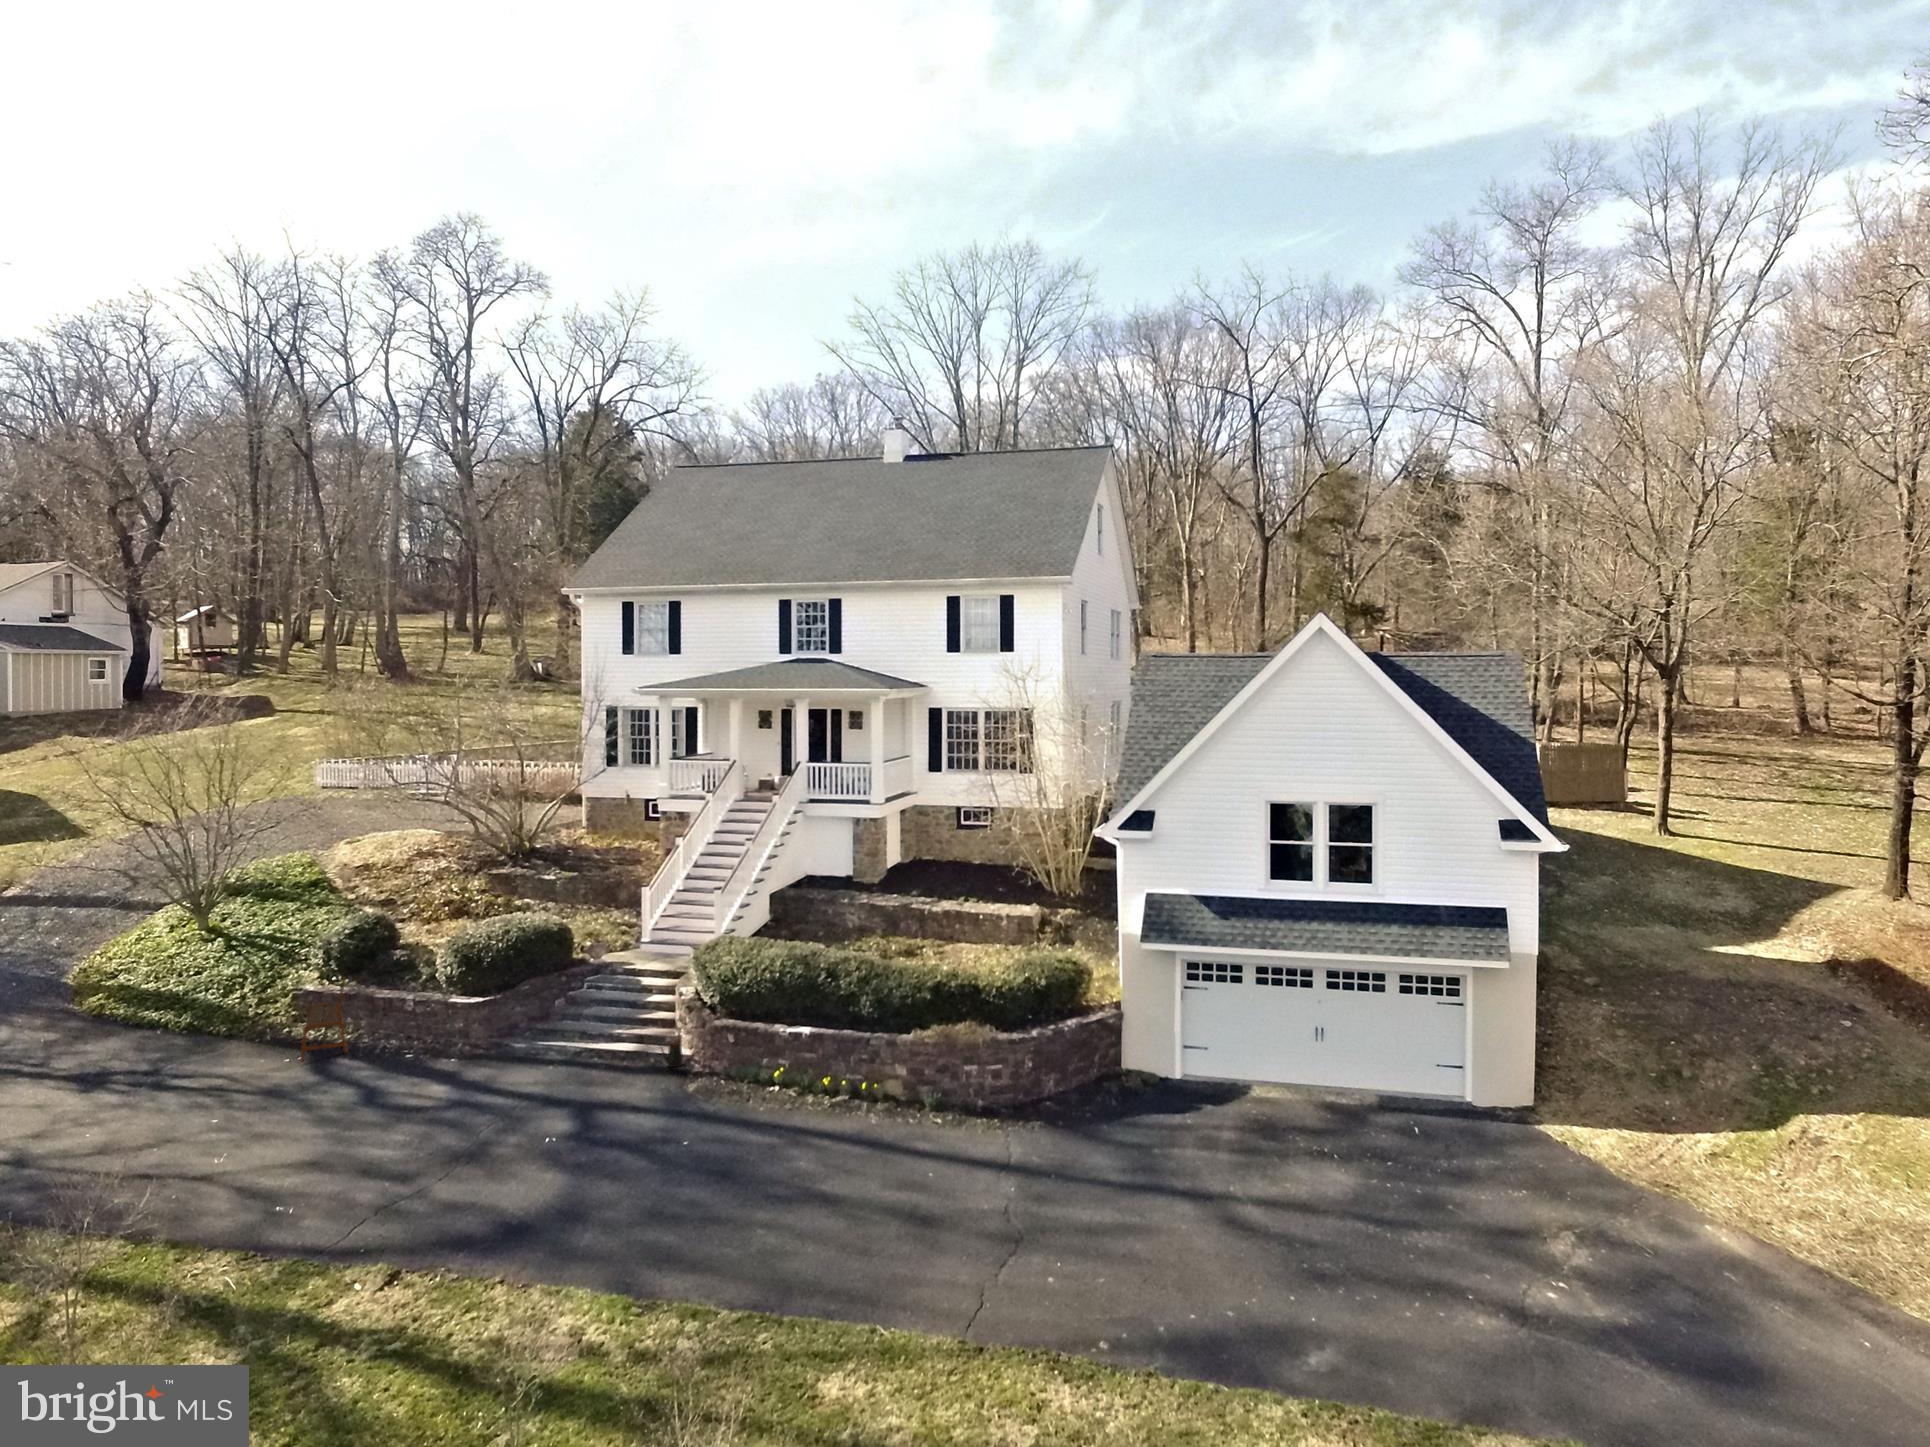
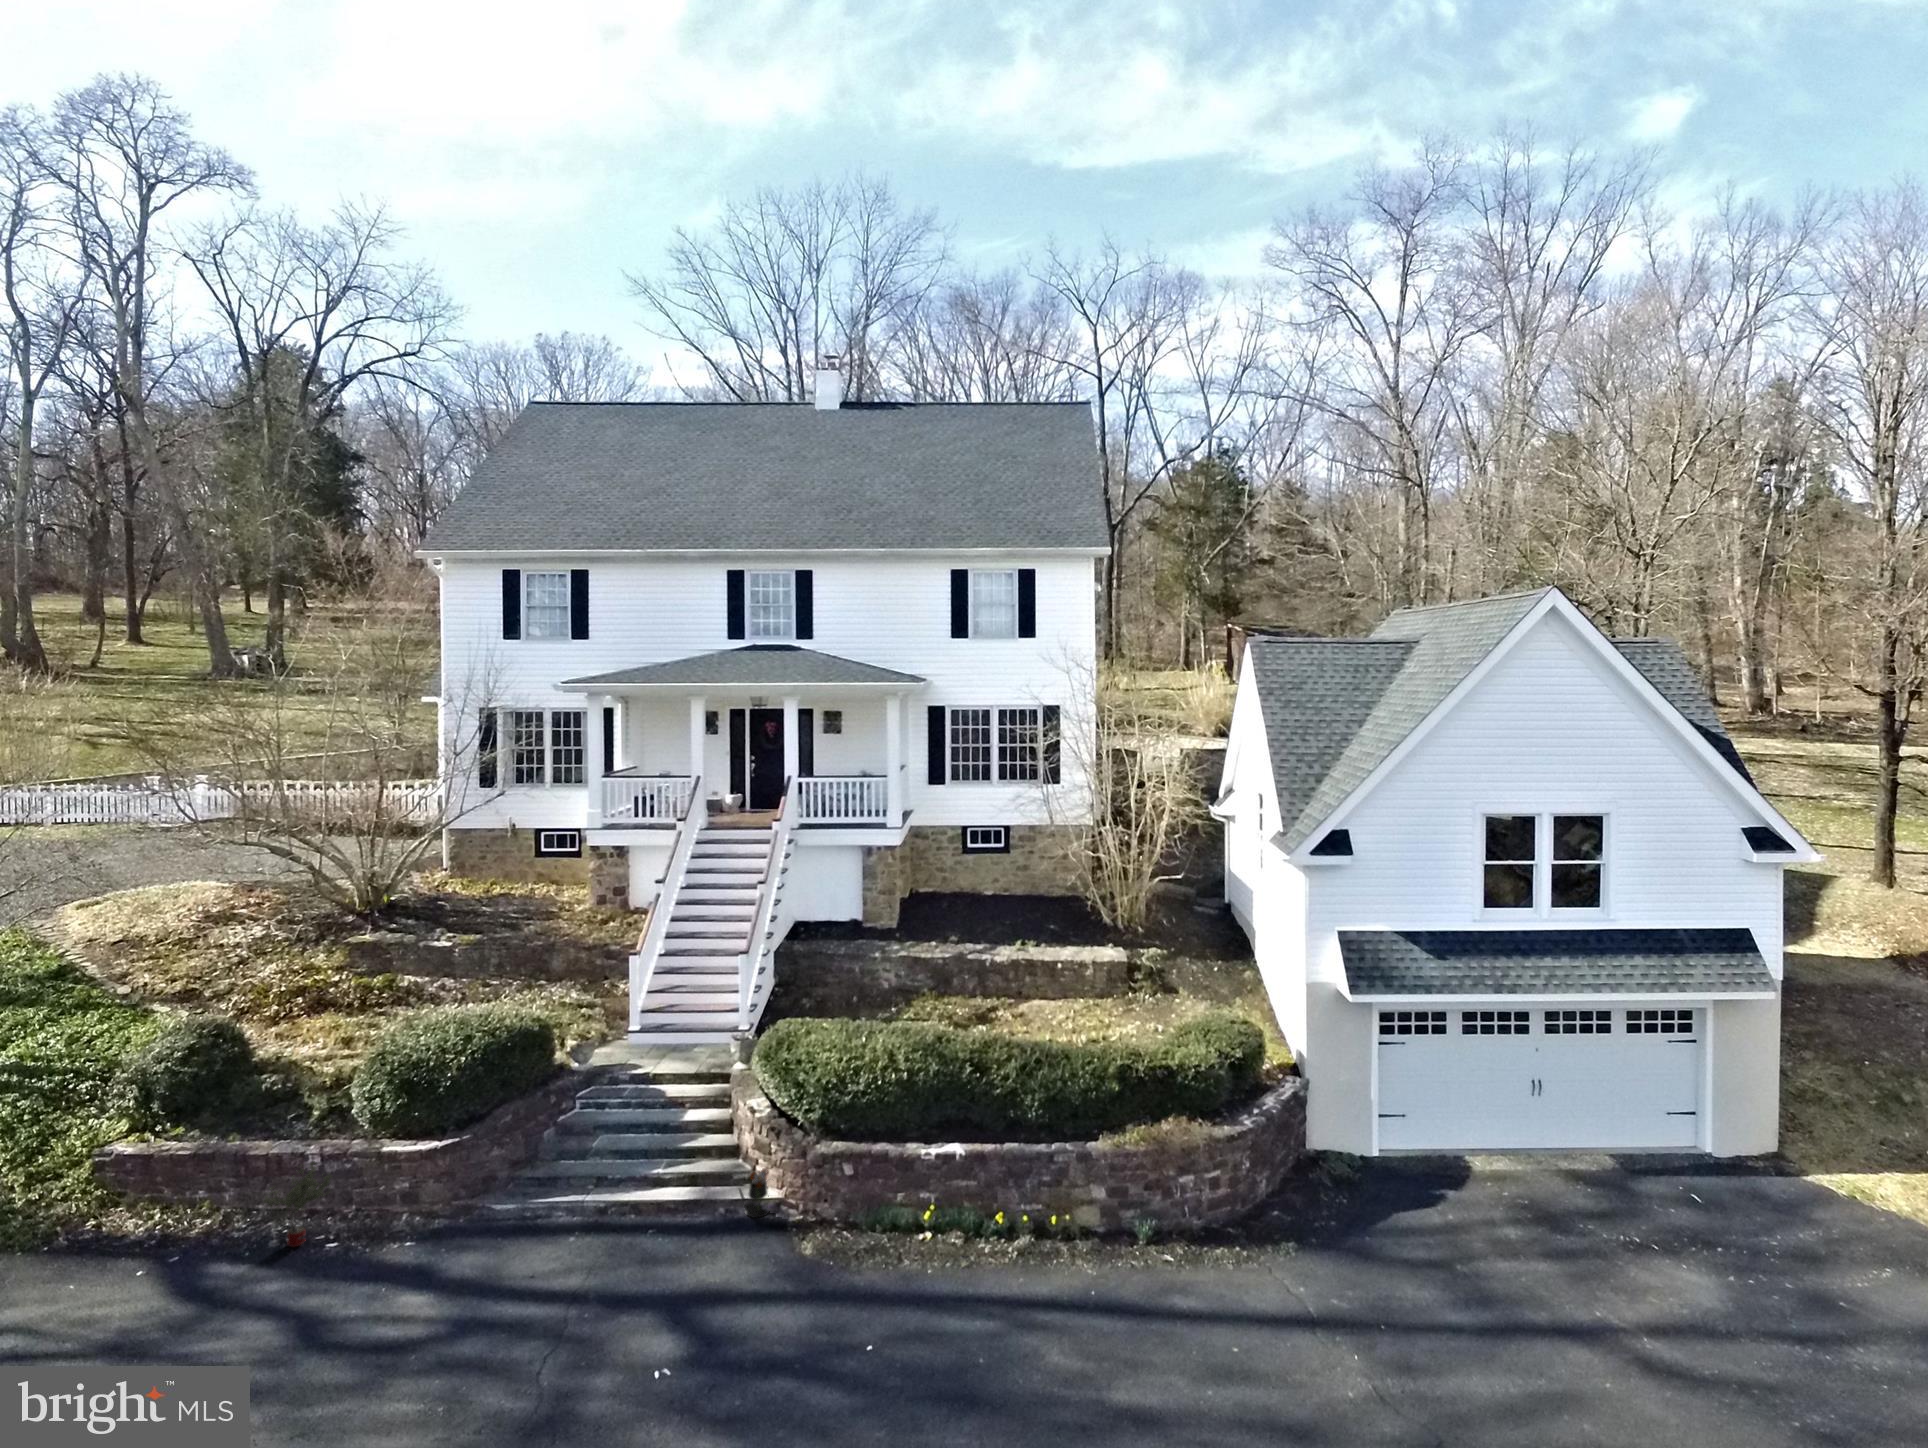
bench: present [301,977,347,1061] -> none [118,1128,212,1279]
potted tree: none [376,1001,415,1055] -> present [264,1161,331,1247]

